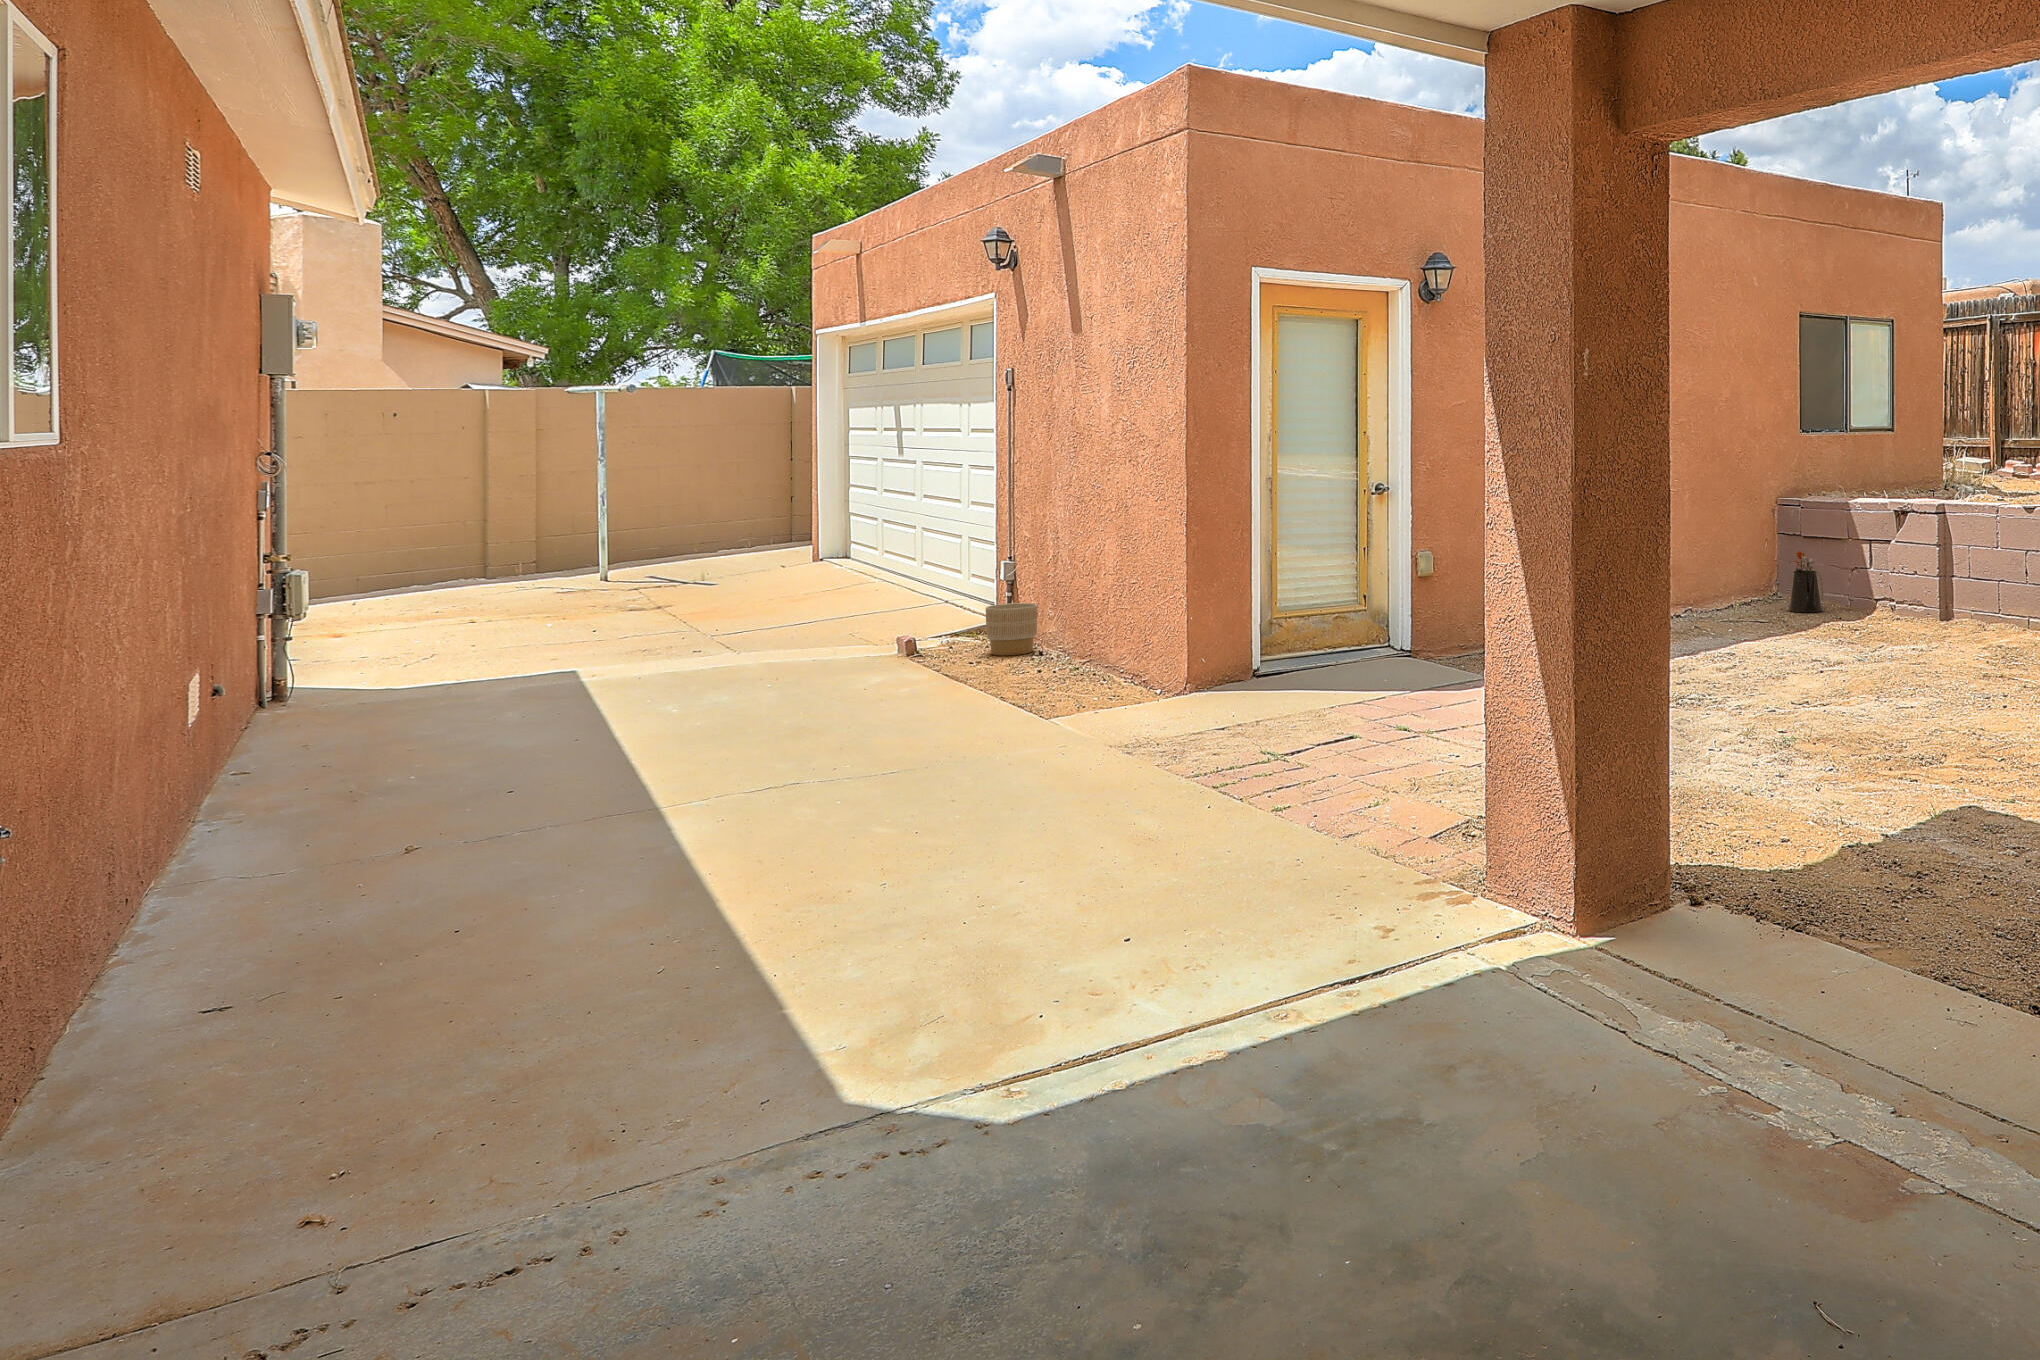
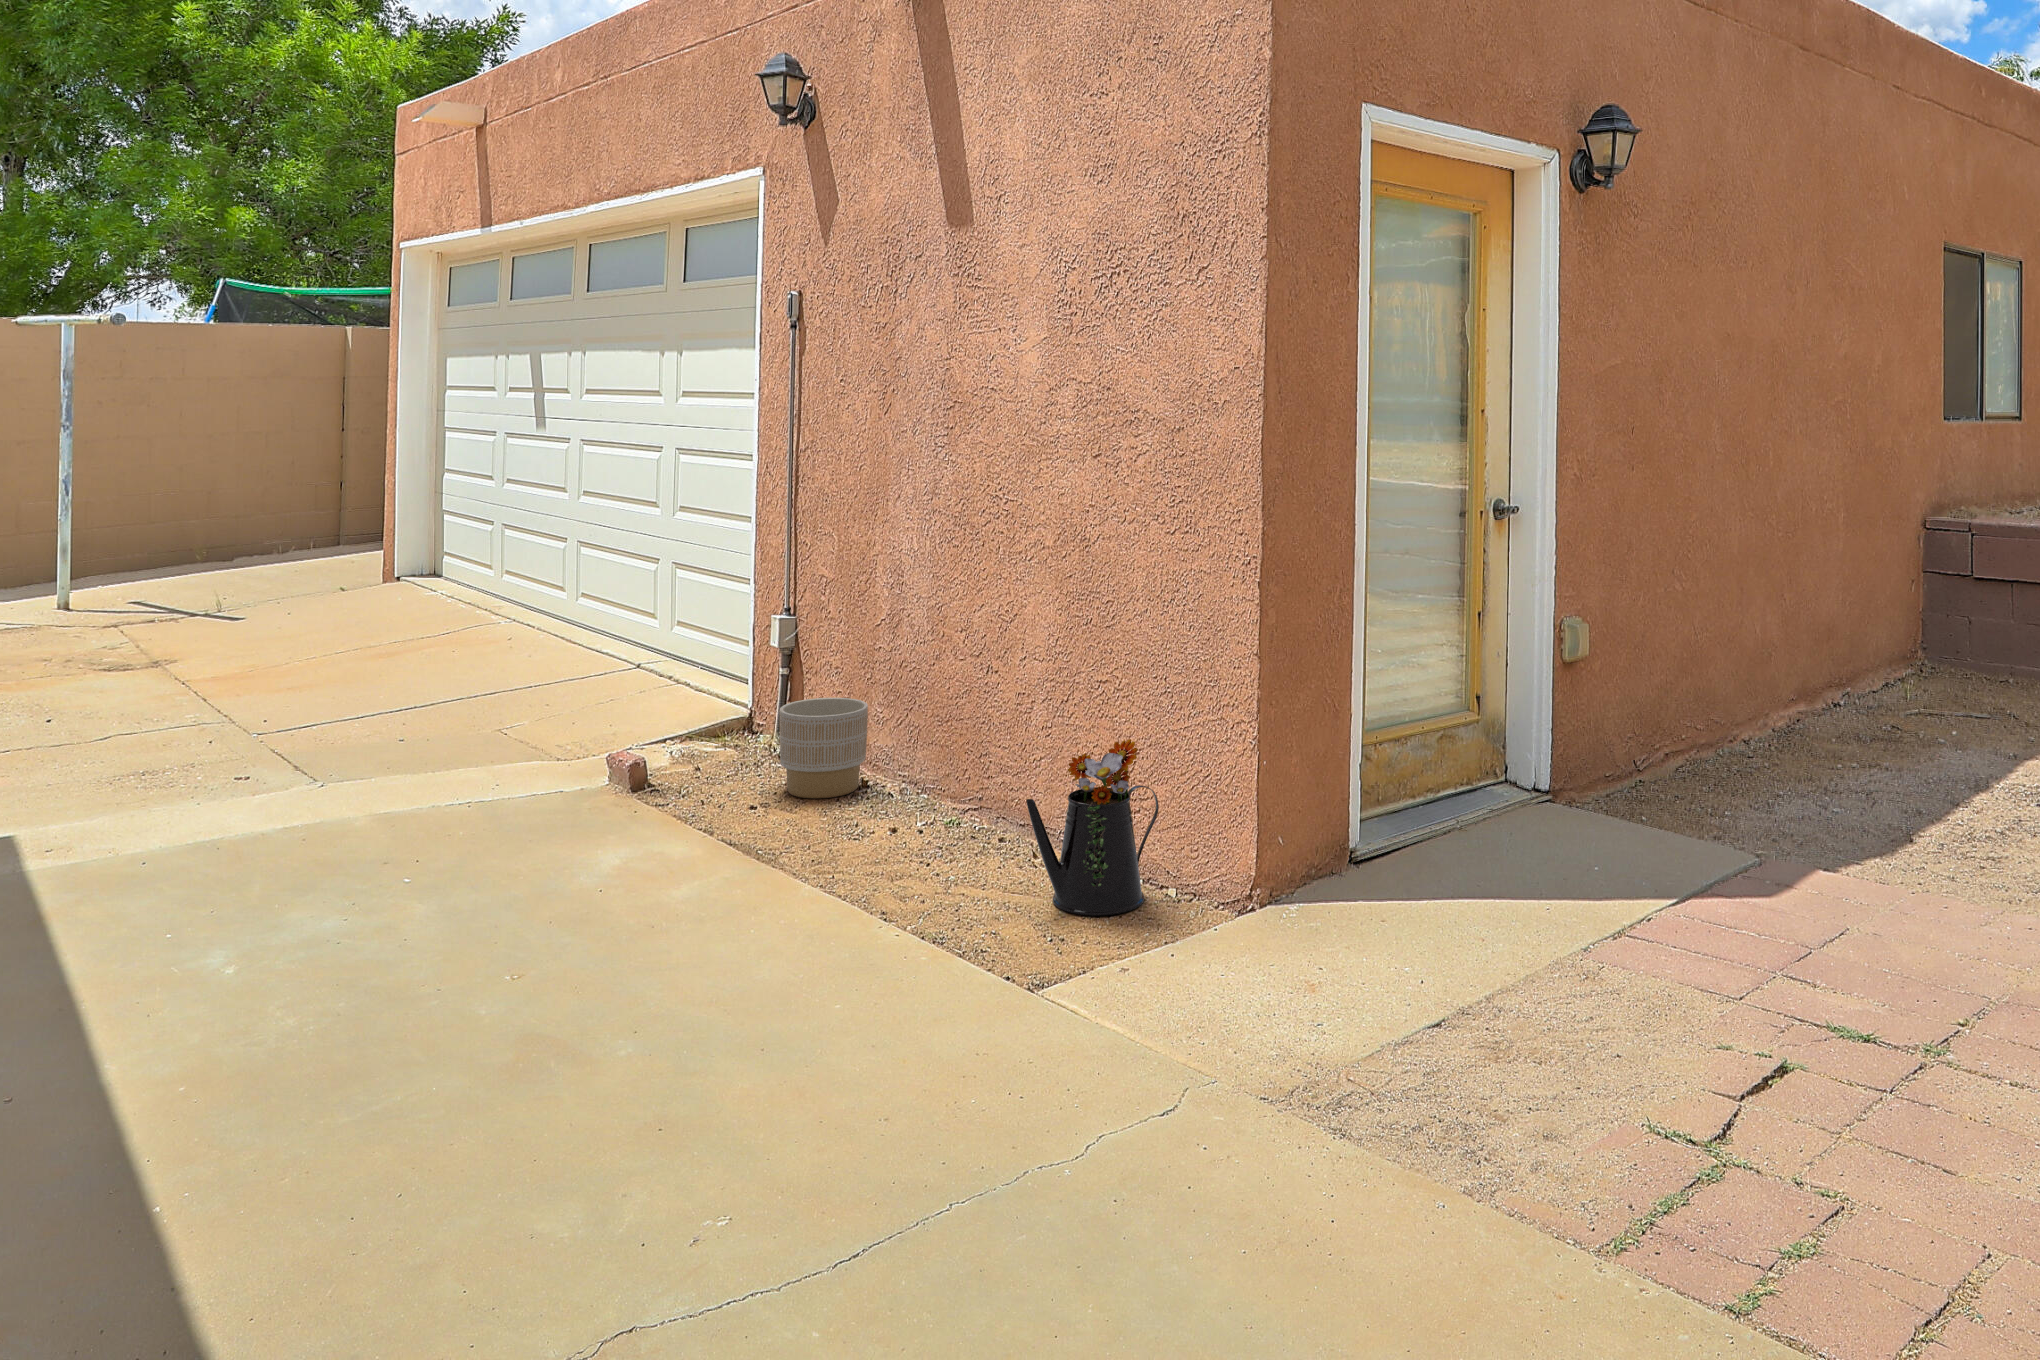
watering can: present [1788,551,1823,612] -> present [1026,739,1159,916]

